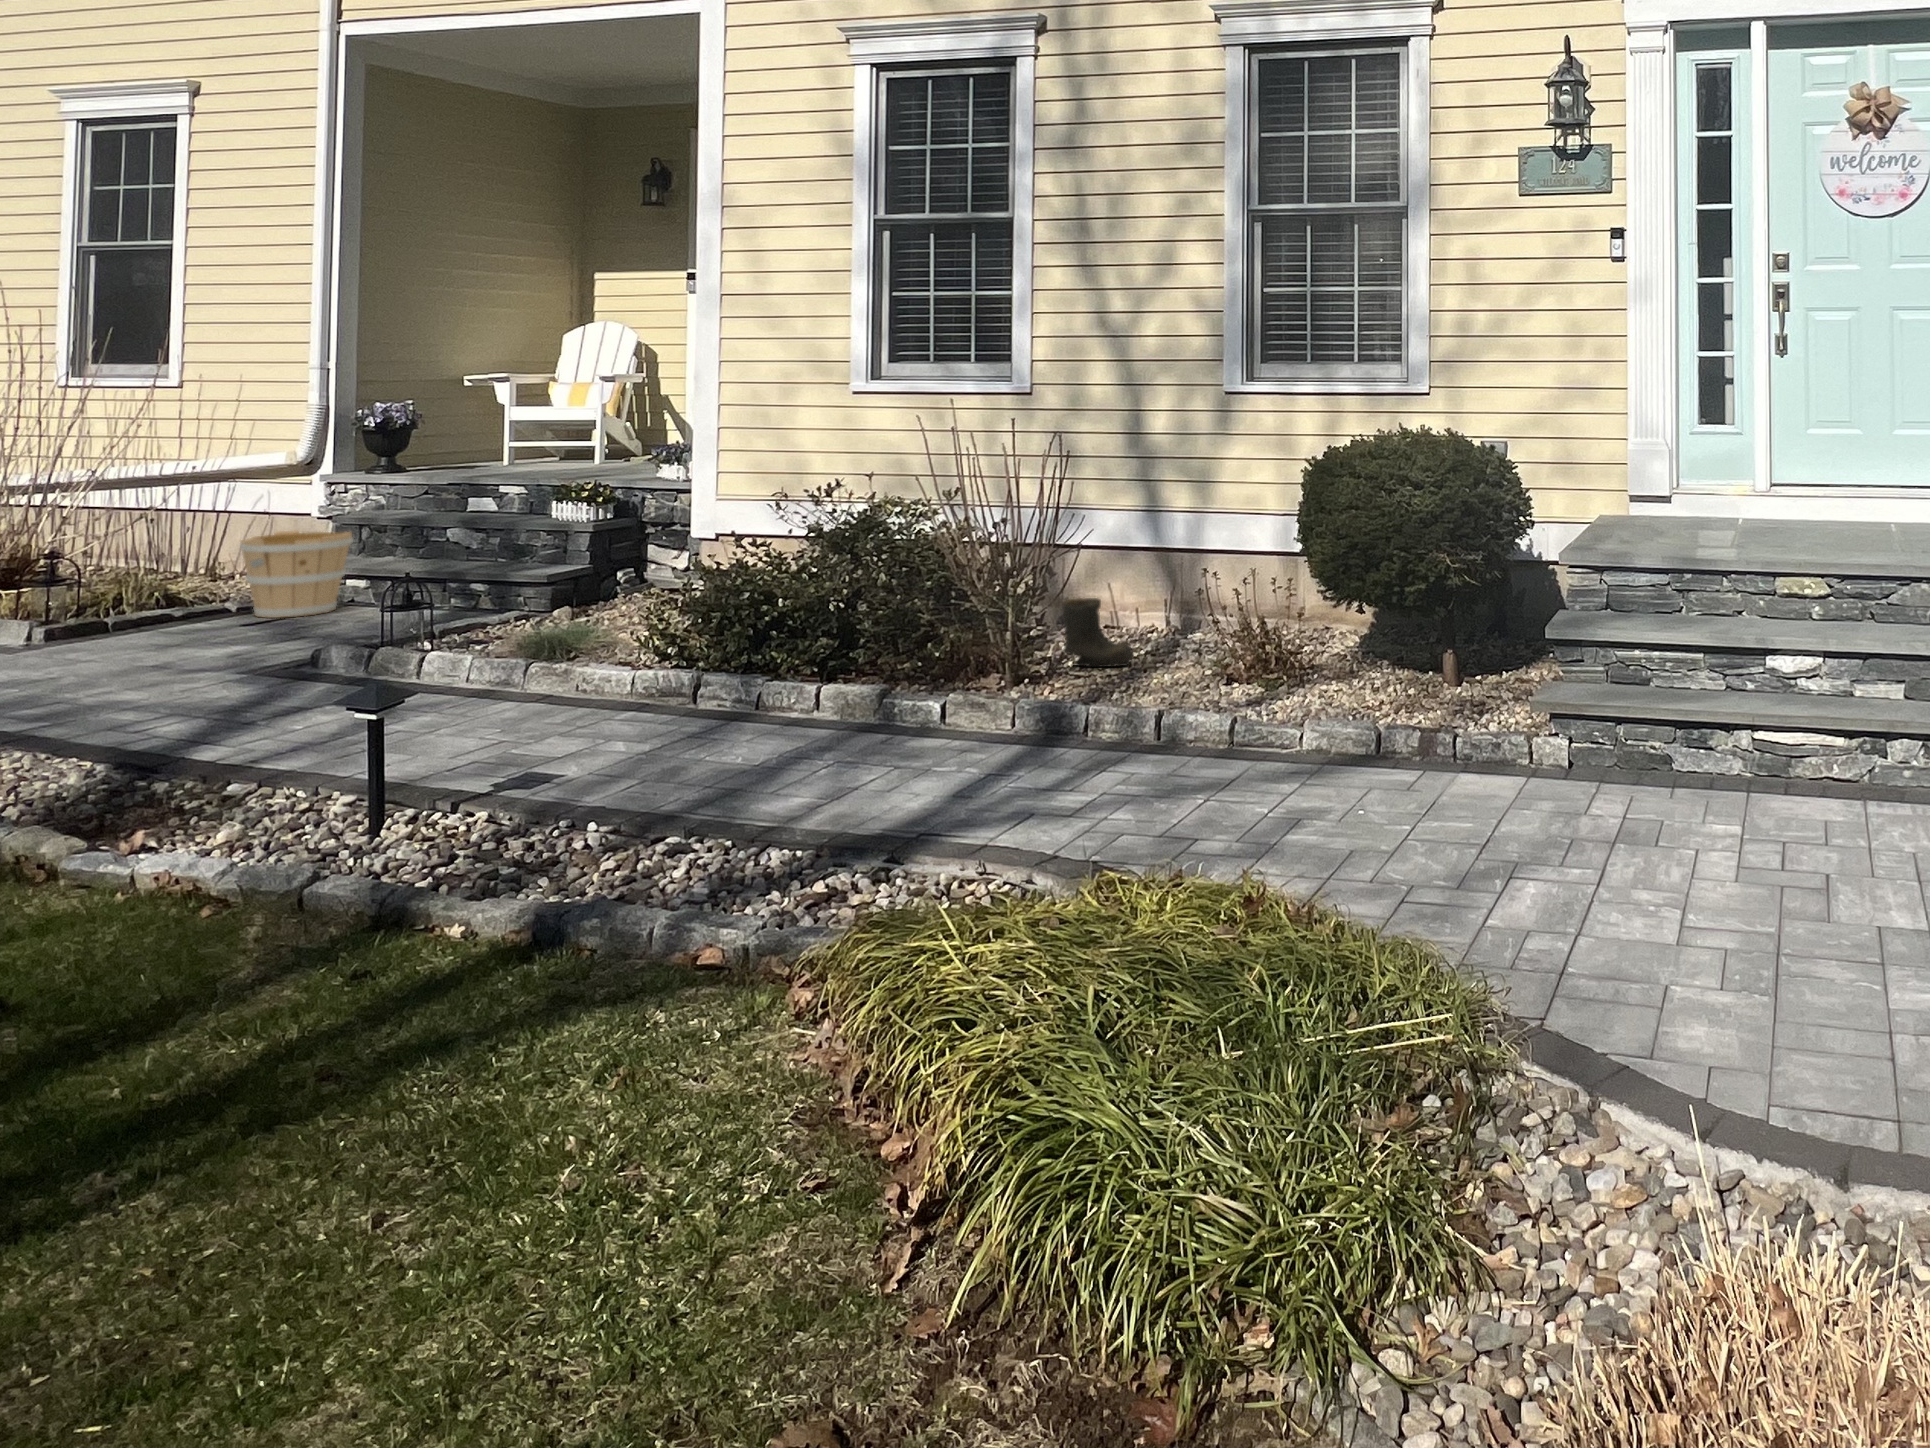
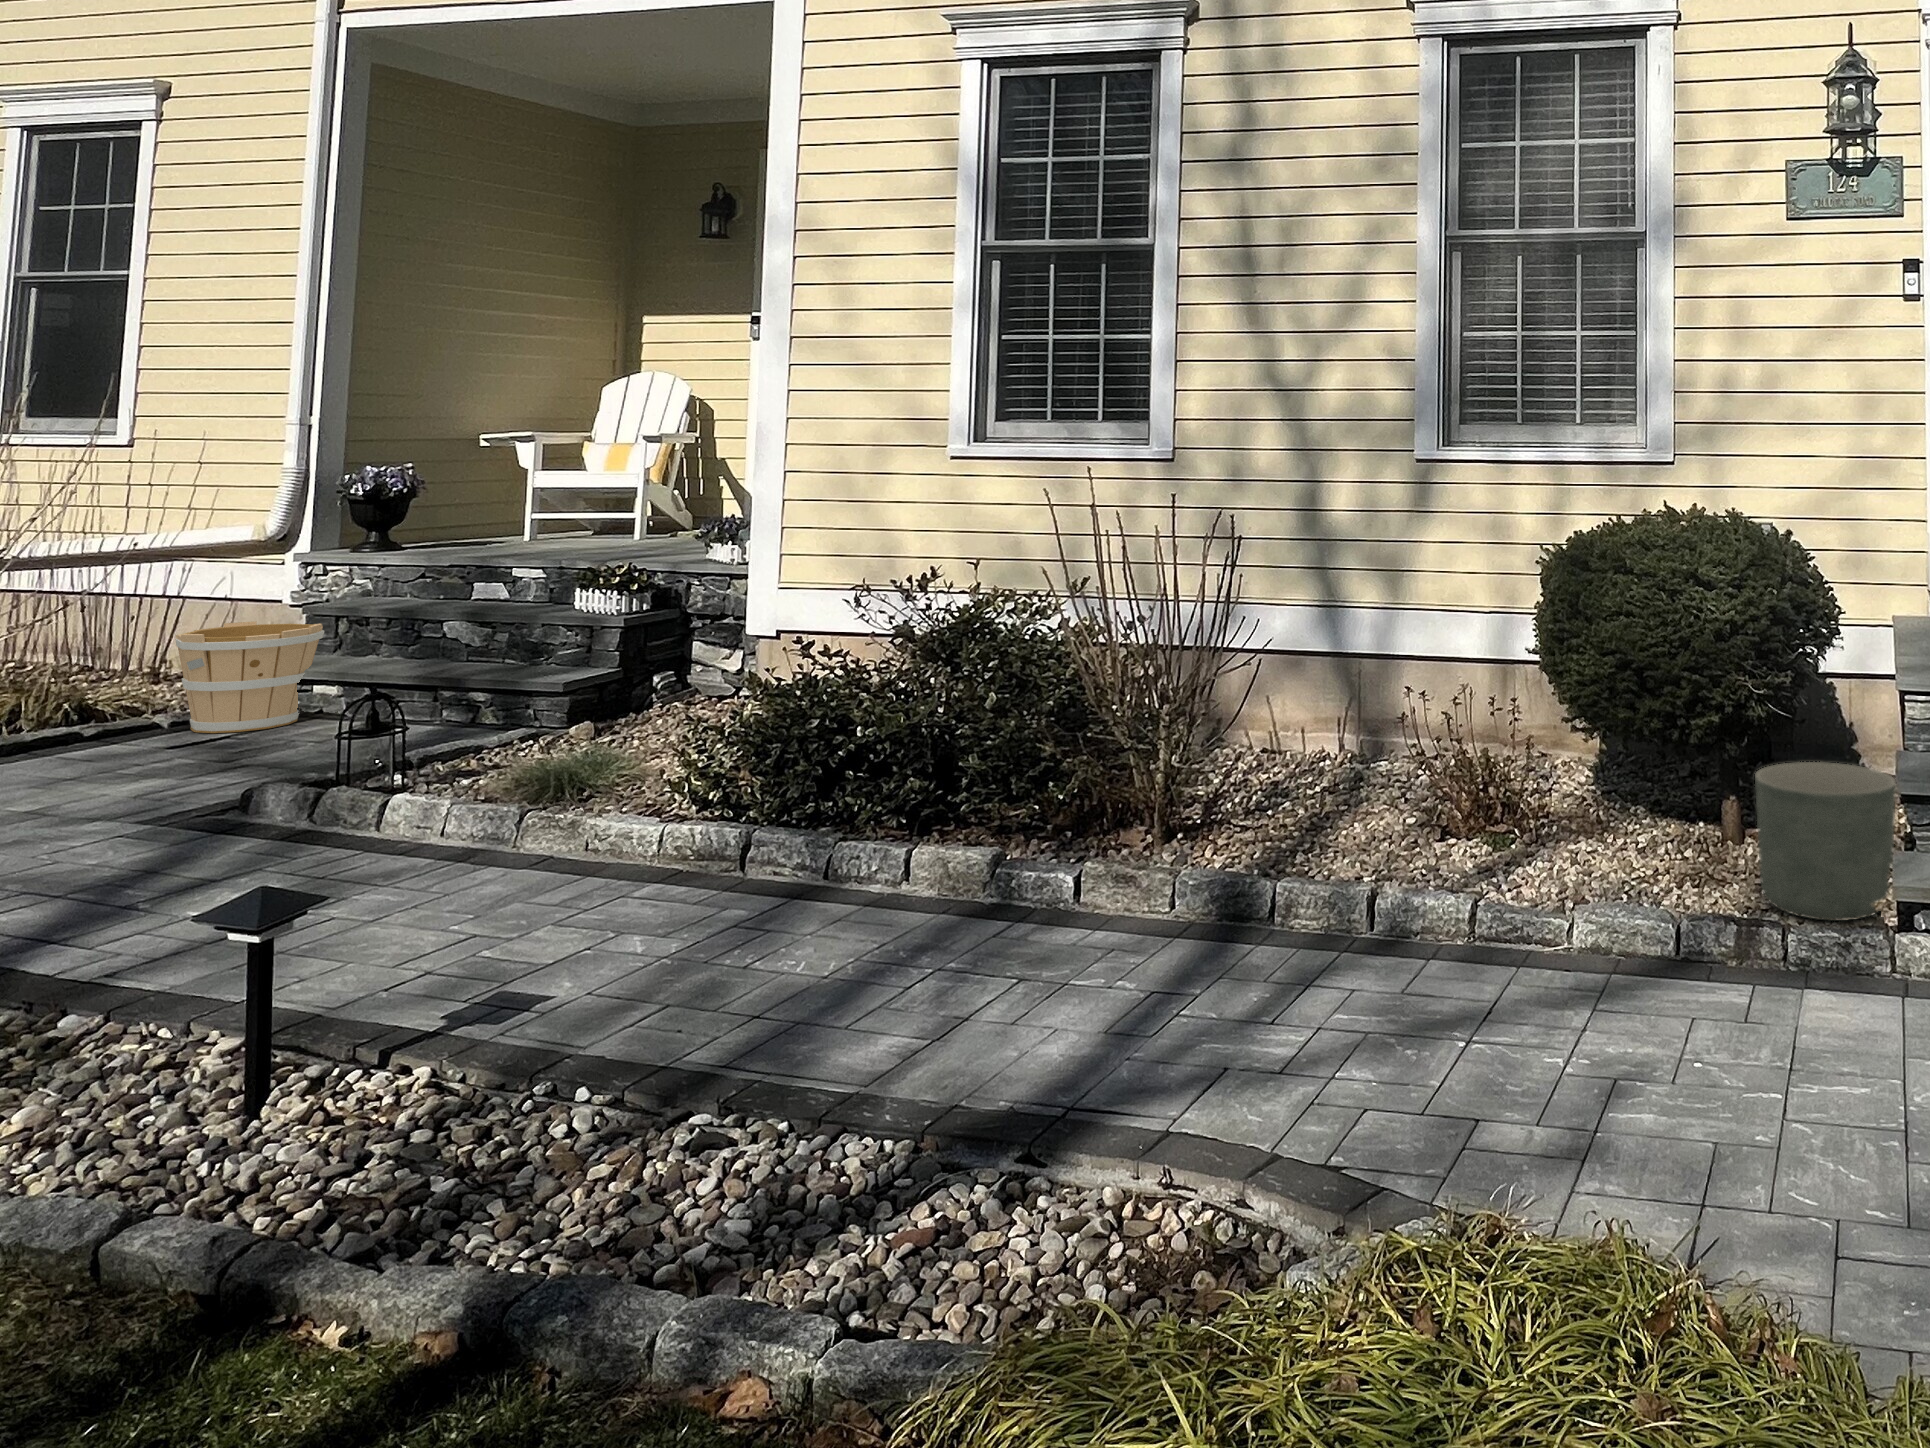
boots: present [1062,598,1133,667] -> none [1221,717,1310,808]
planter: none [1448,623,1552,735] -> present [1755,762,1896,921]

